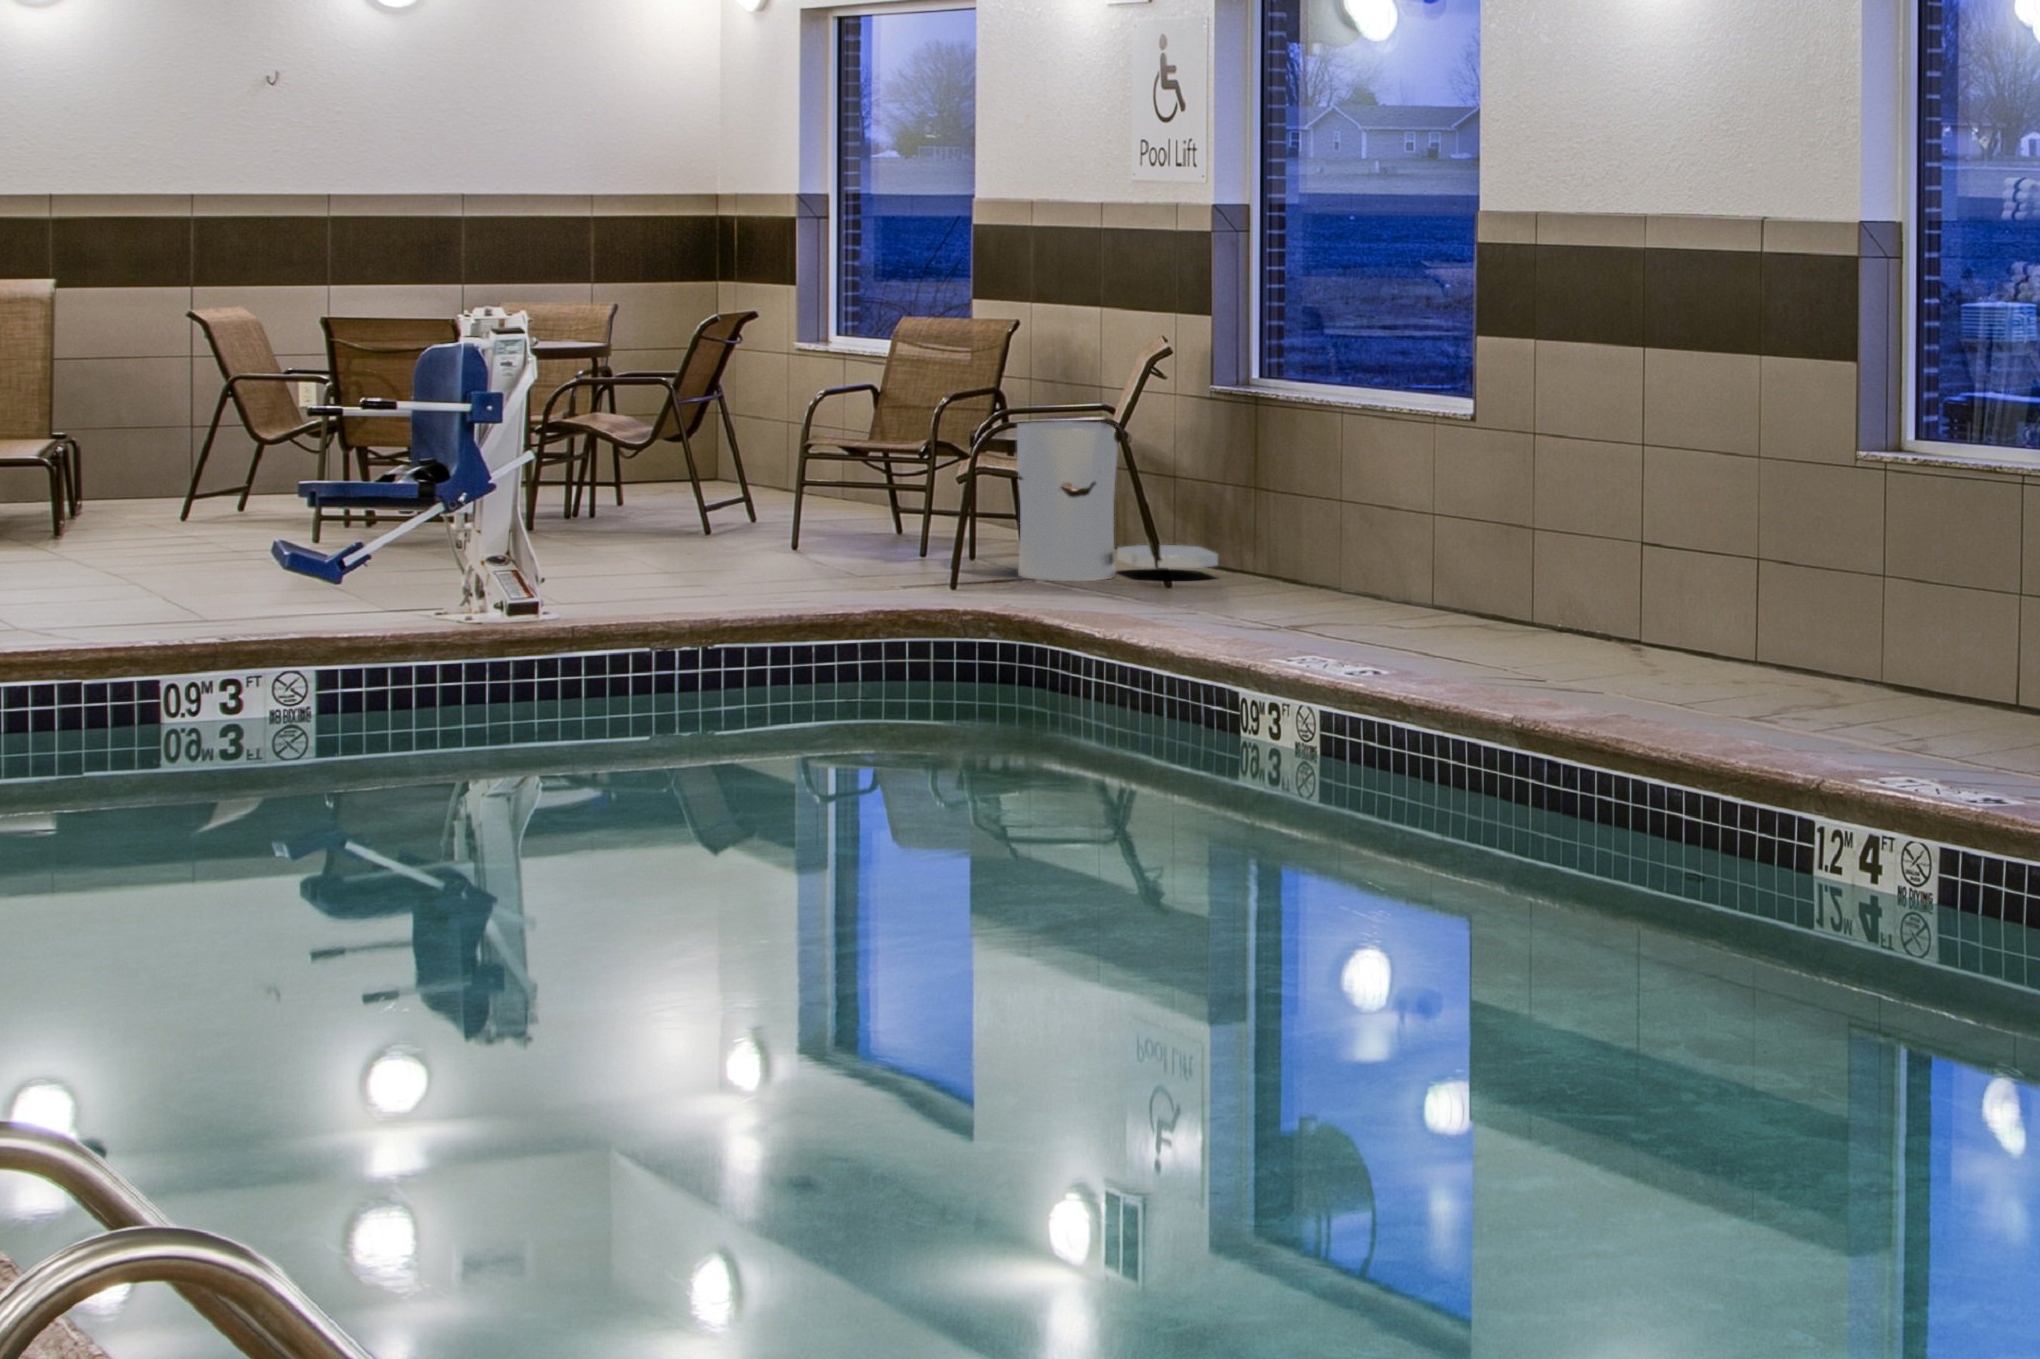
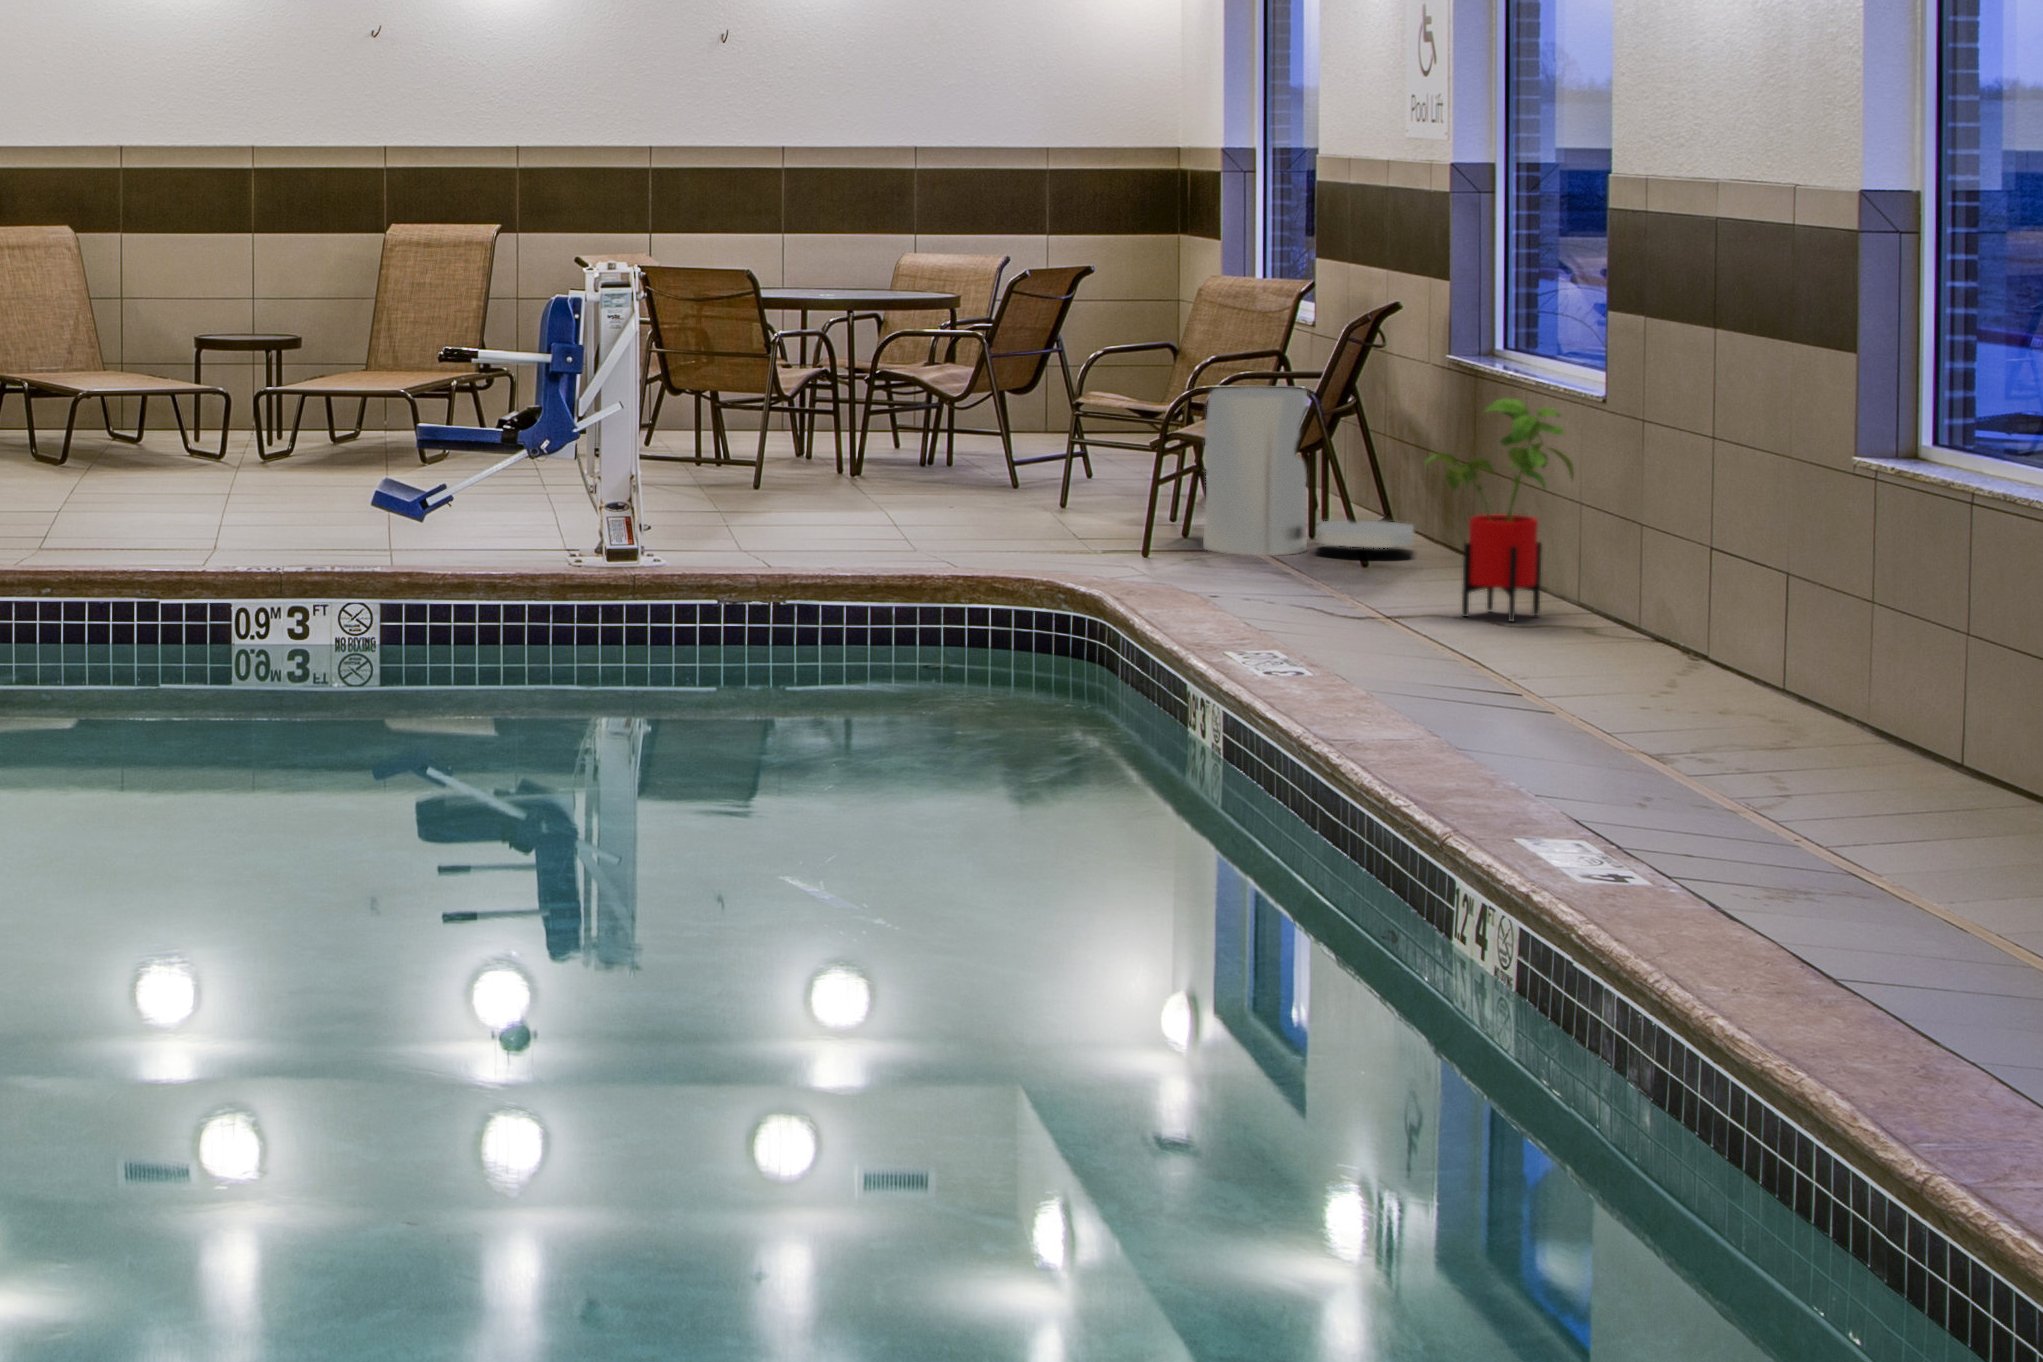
house plant: none [1348,417,1478,622] -> present [1425,399,1574,622]

